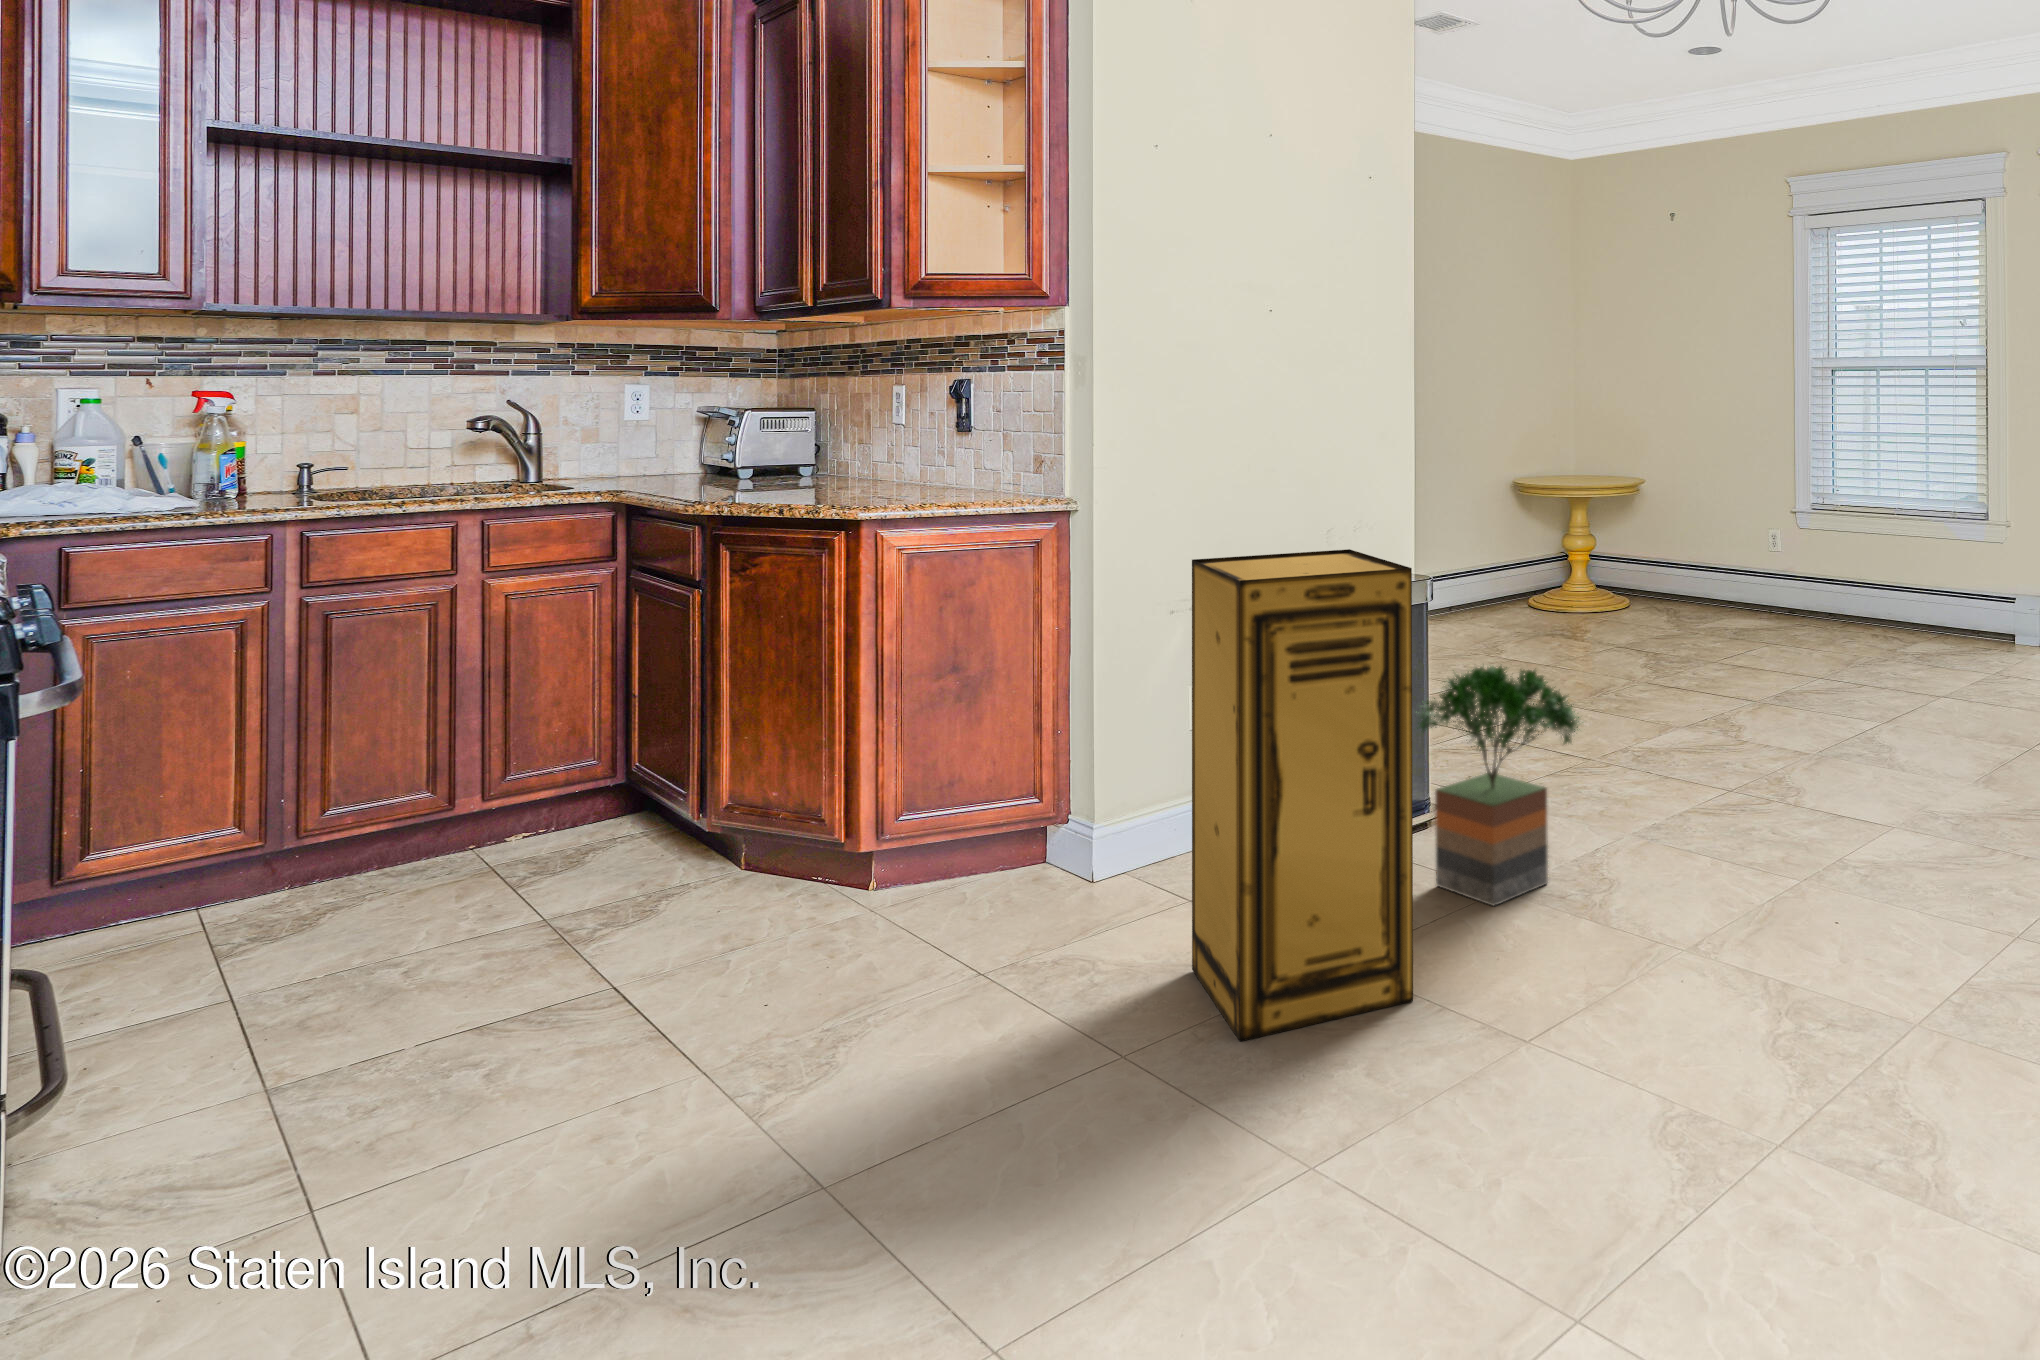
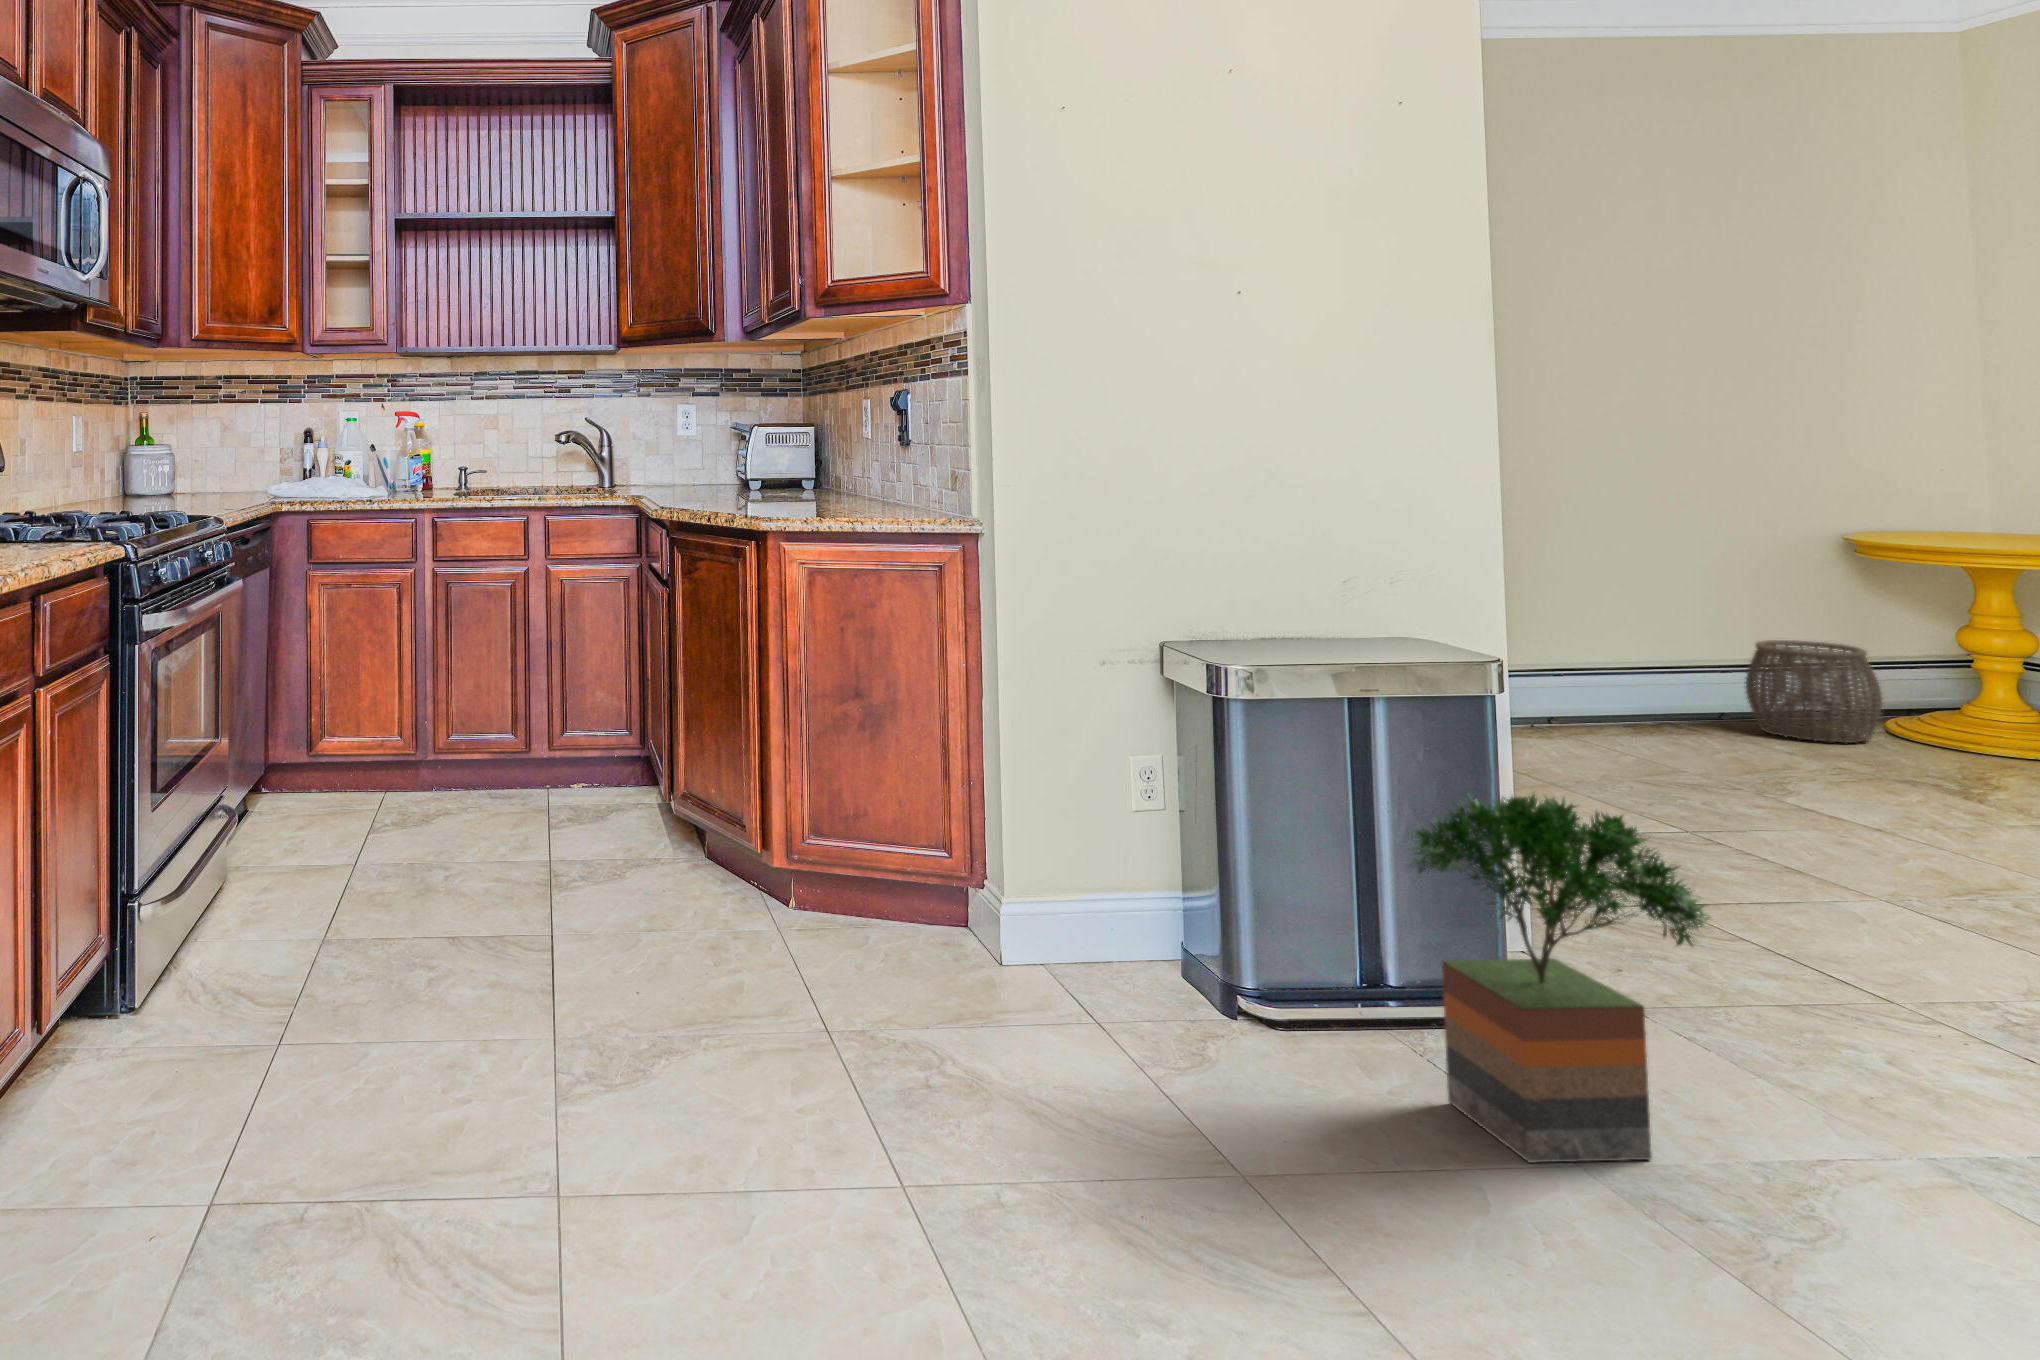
storage cabinet: present [1192,549,1413,1041] -> none [1025,595,1309,1251]
woven basket: none [1465,550,1534,617] -> present [1745,640,1883,743]

